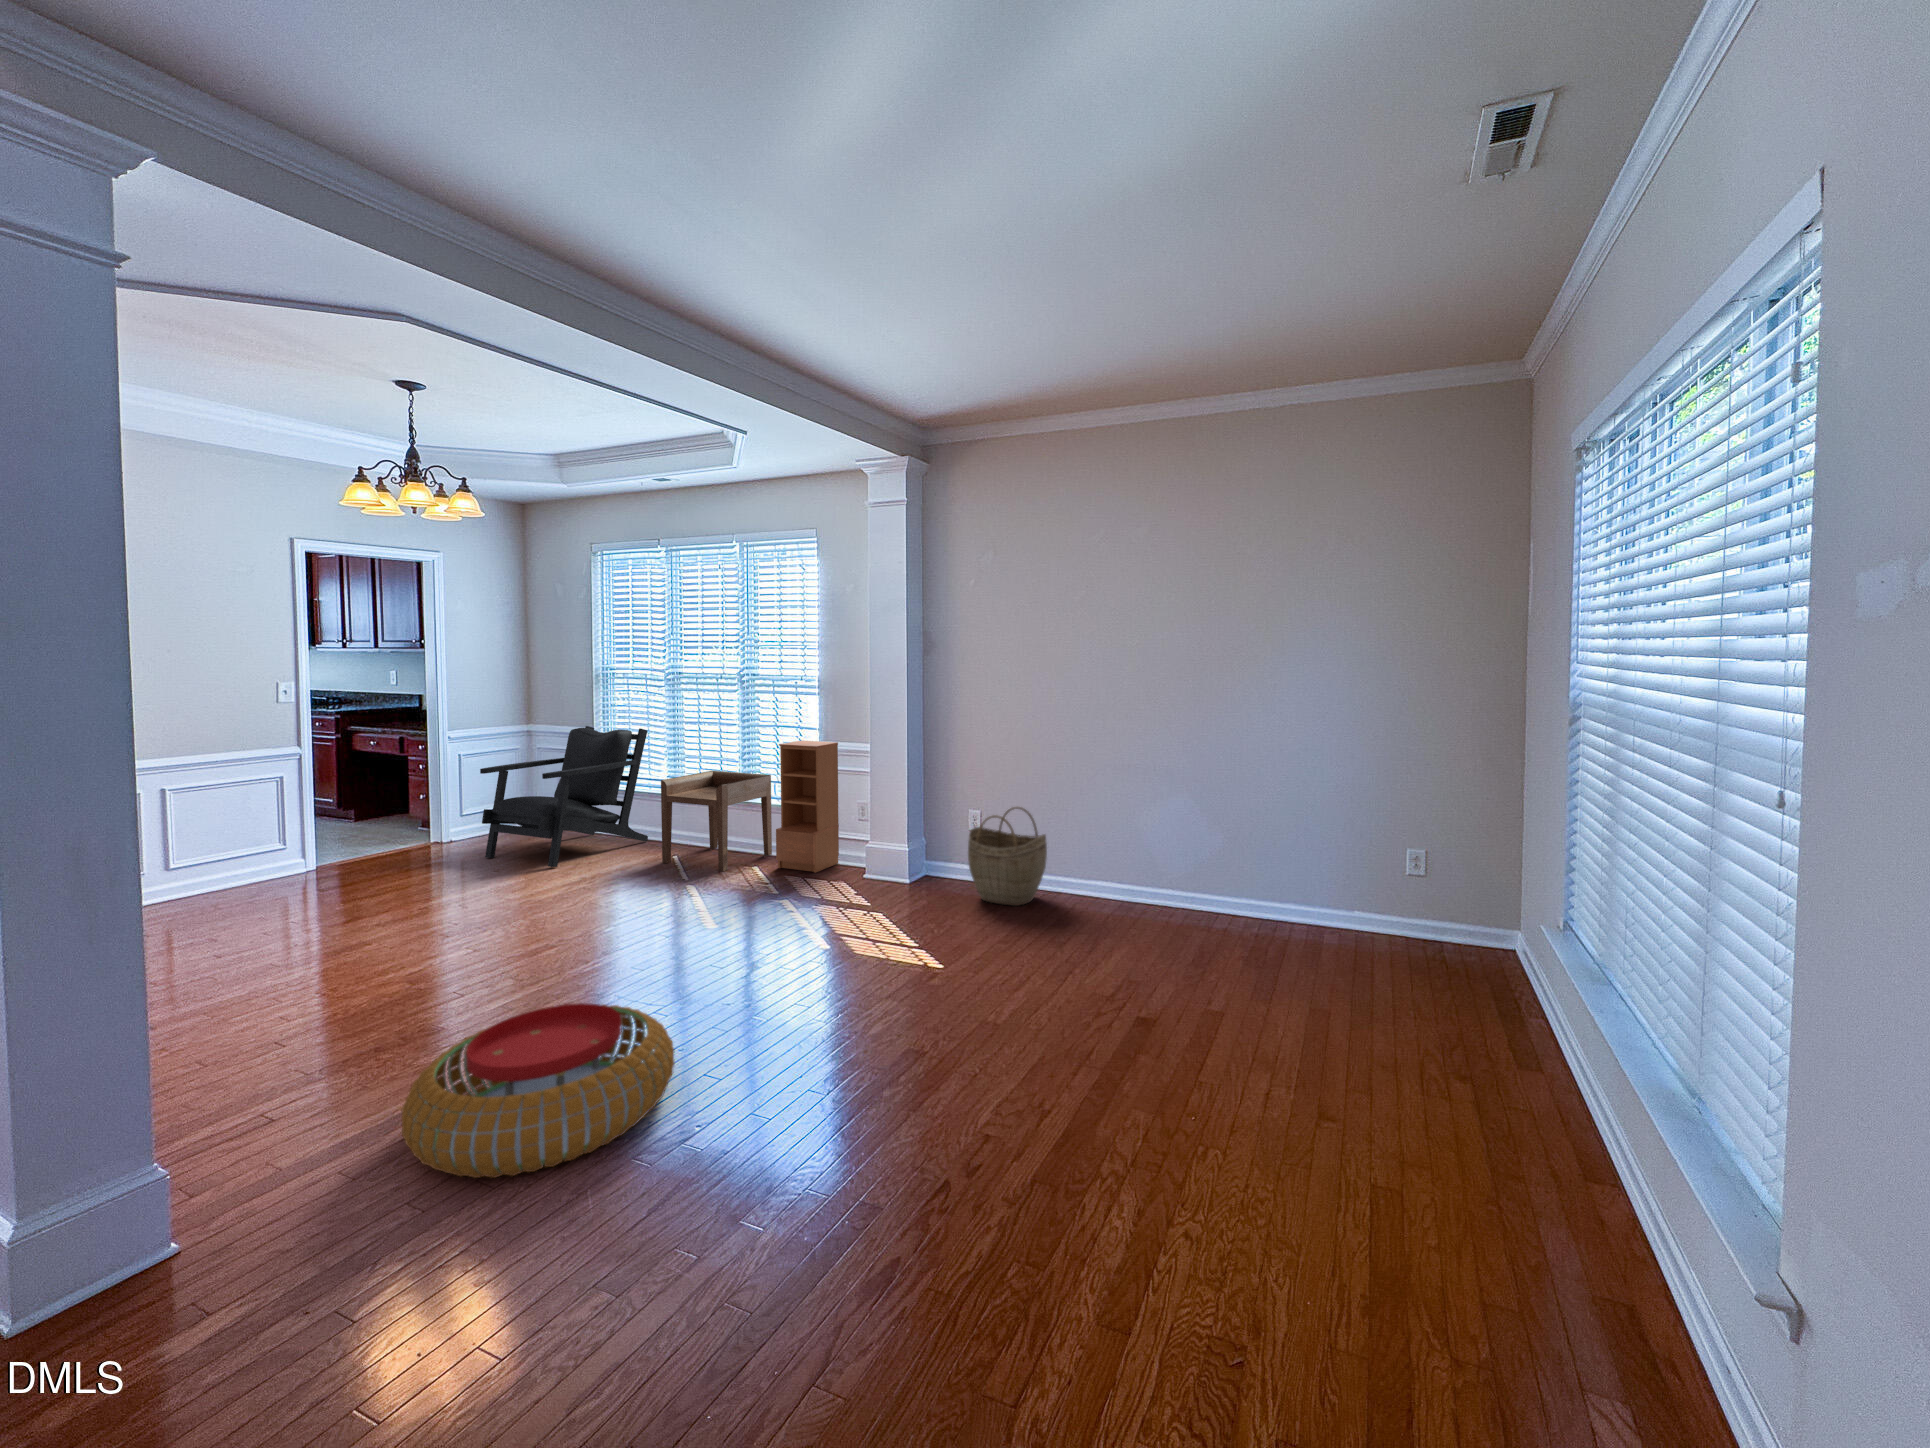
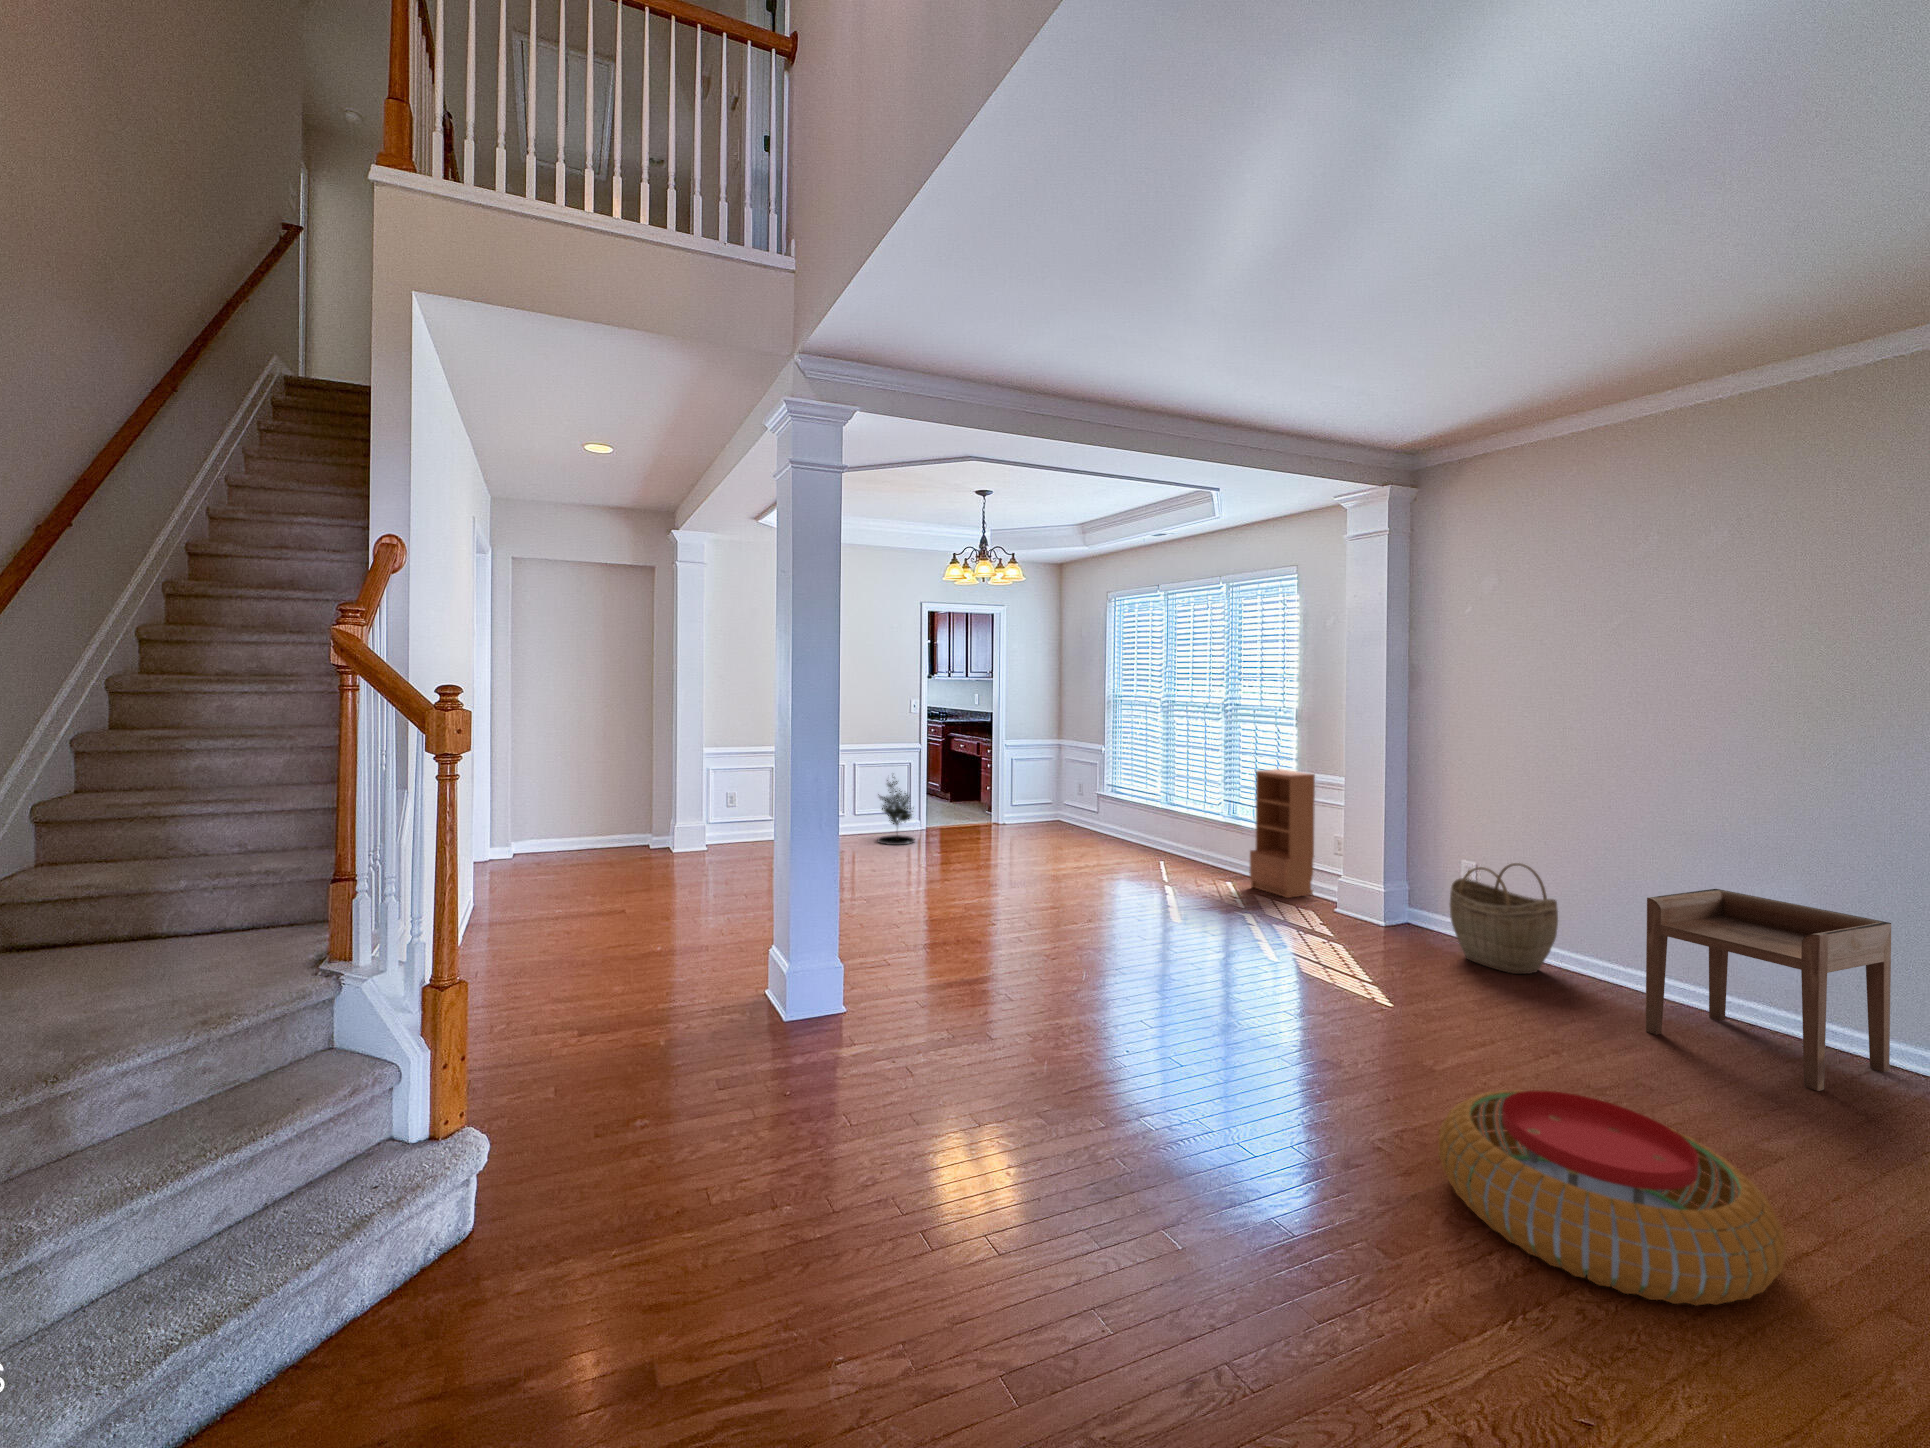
armchair: present [480,726,648,867] -> none [1023,743,1145,855]
side table: present [661,771,772,871] -> present [1646,889,1891,1091]
potted tree: none [209,793,294,905] -> present [877,777,915,845]
pouf: present [402,1003,675,1178] -> present [1438,1090,1786,1306]

